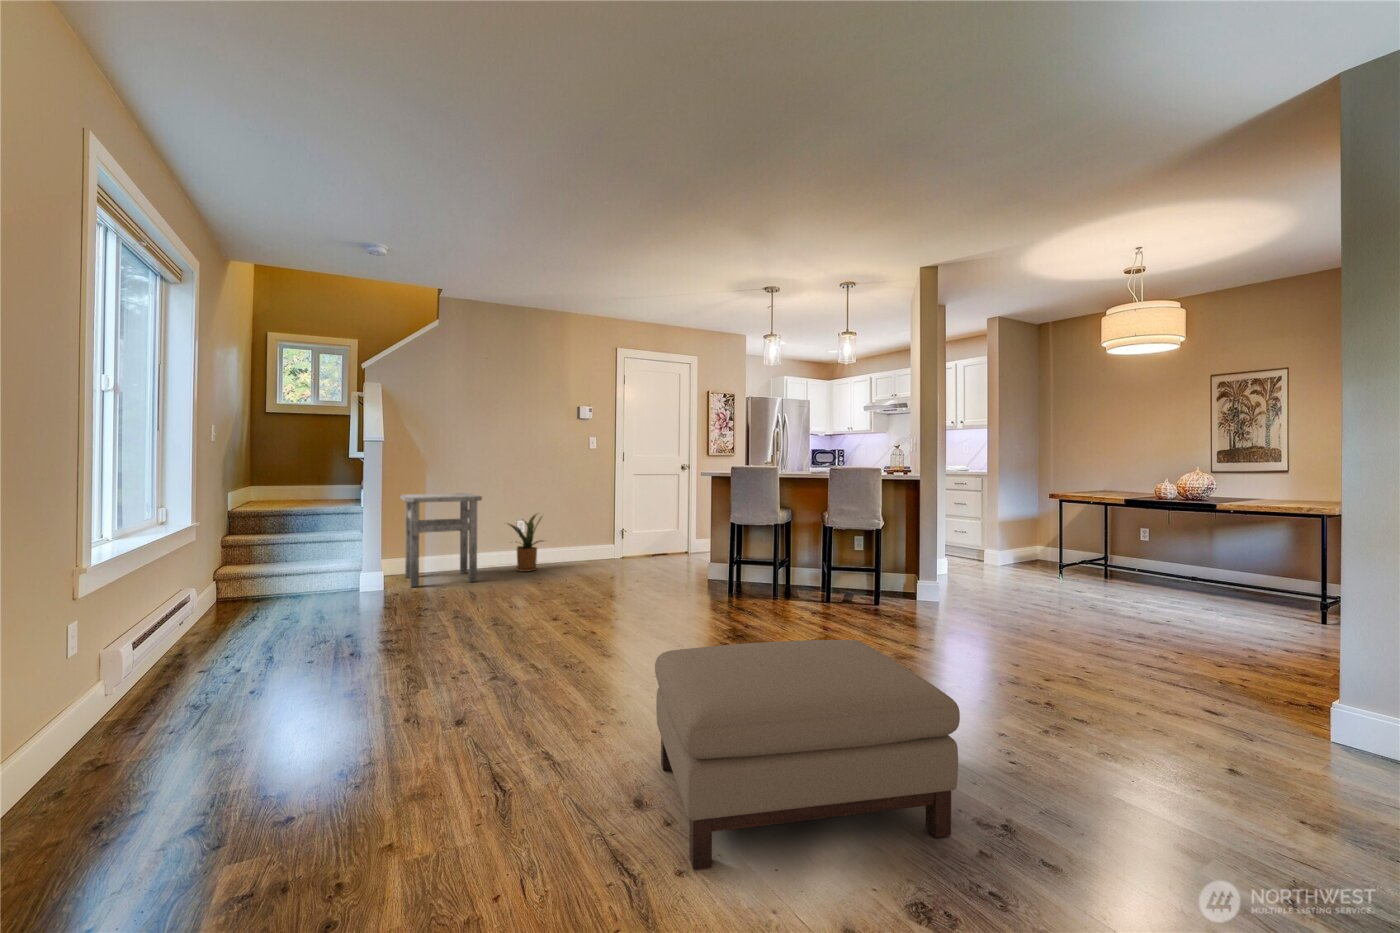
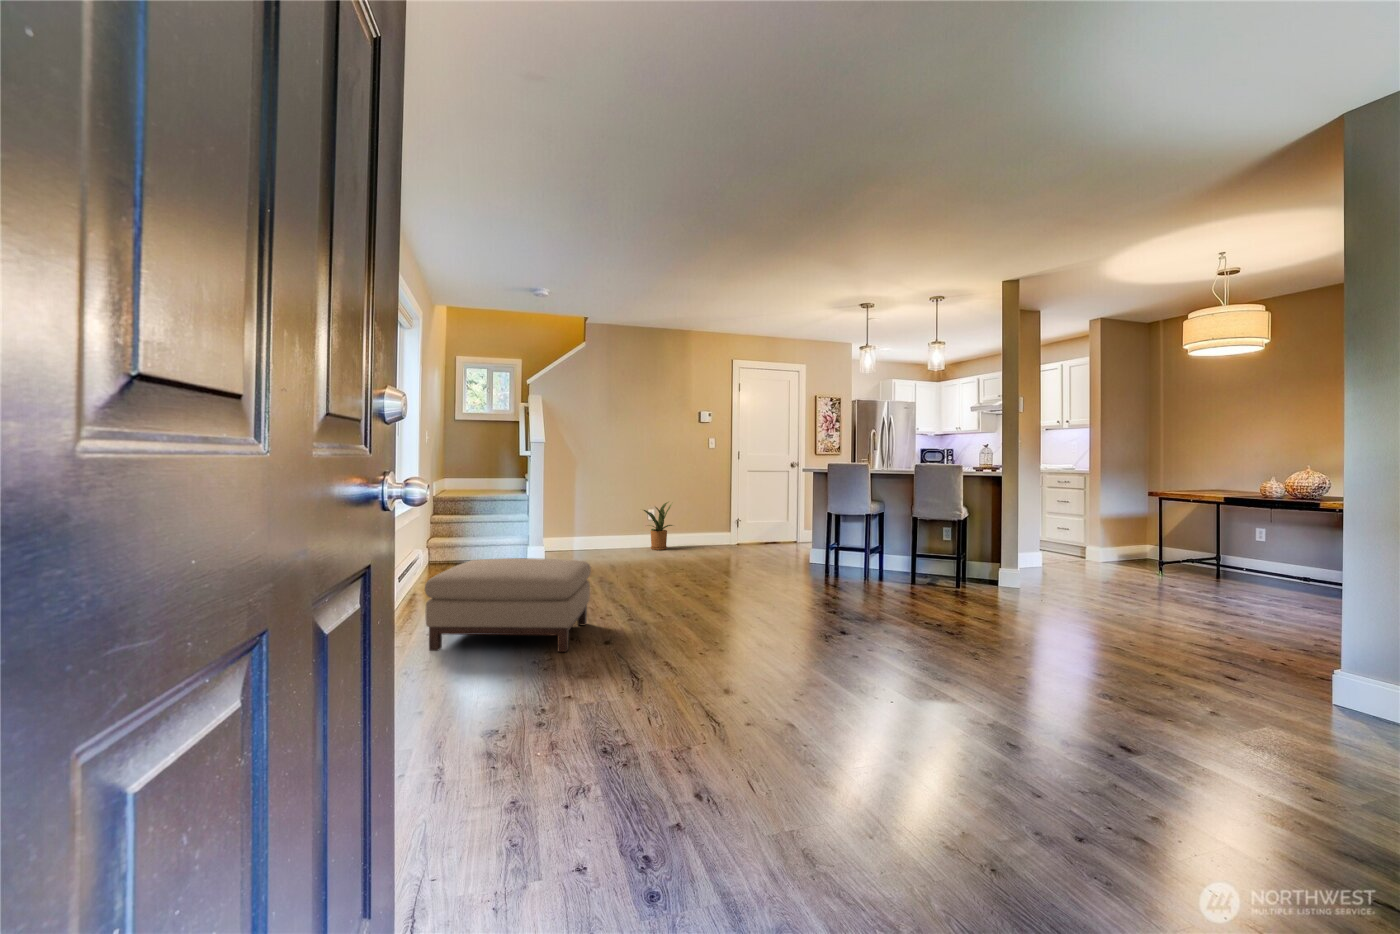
side table: present [401,493,482,587] -> none [563,485,624,558]
ottoman: present [655,640,960,870] -> present [425,558,591,652]

